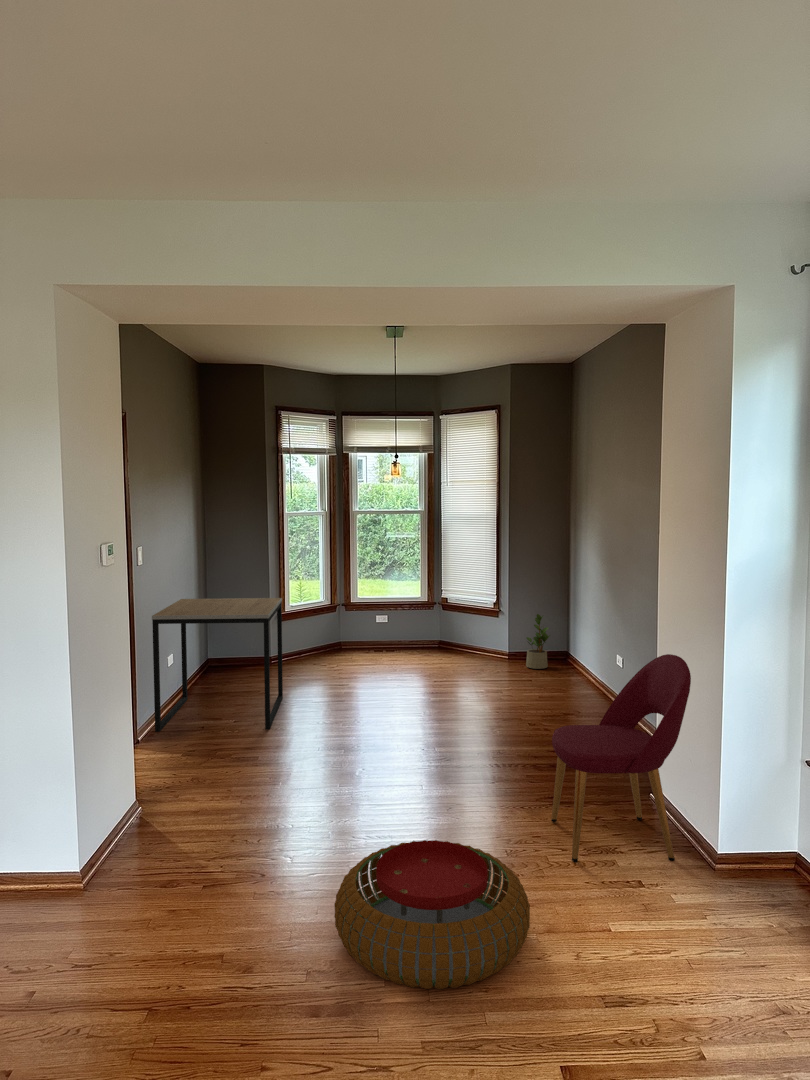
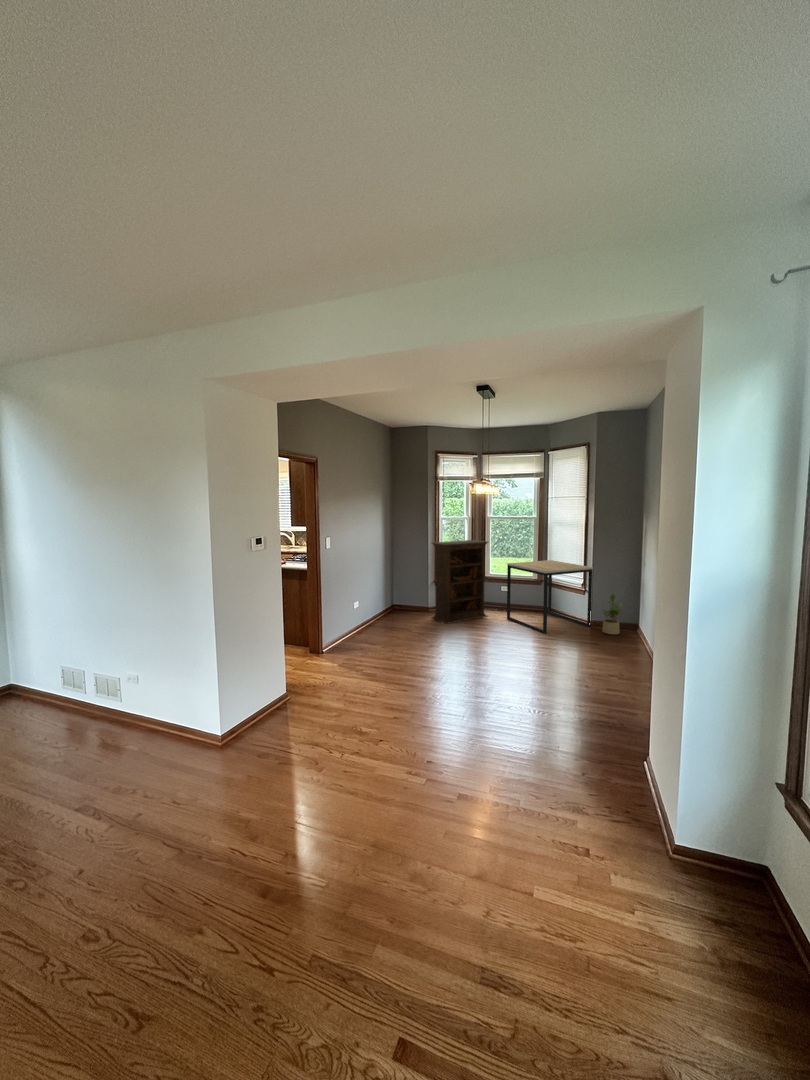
bookcase: none [278,547,366,679] -> present [432,540,488,624]
side table: present [152,598,283,732] -> present [507,560,593,634]
dining chair: present [551,654,691,862] -> none [537,650,660,838]
pouf: present [334,840,530,989] -> none [310,768,463,911]

